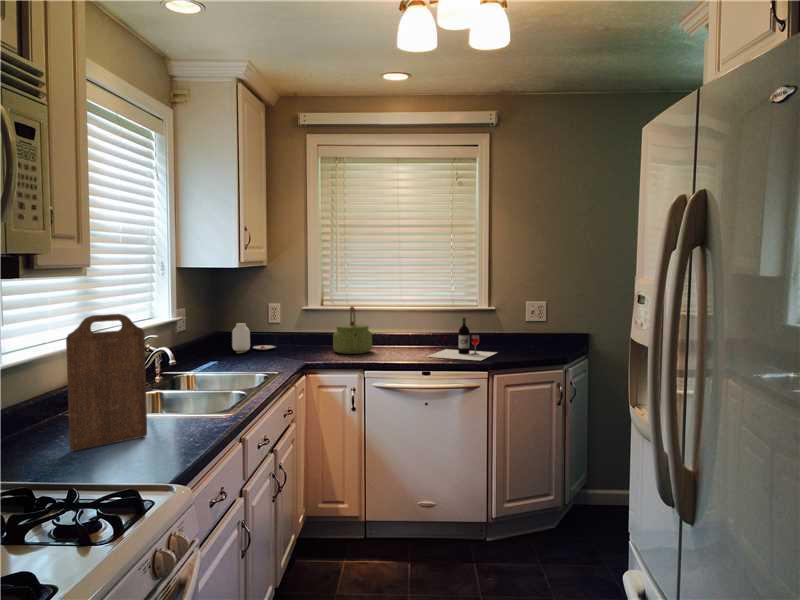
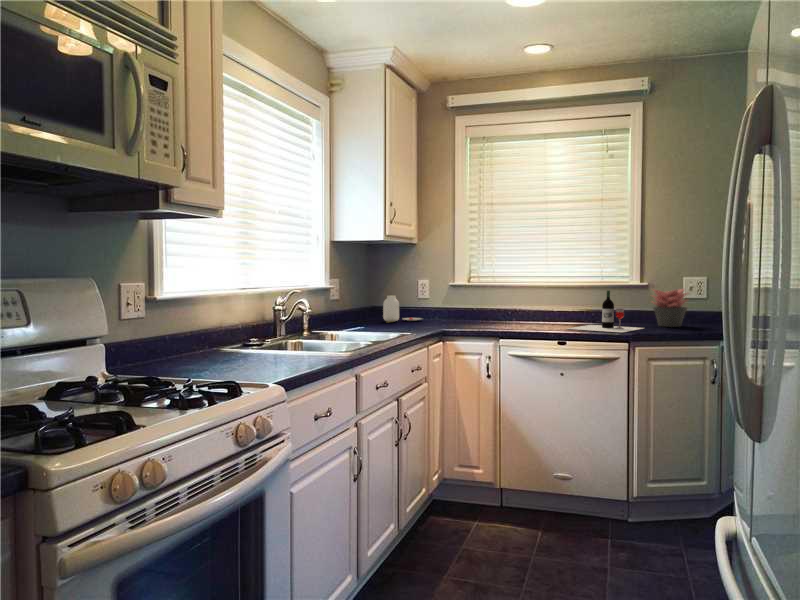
kettle: present [333,306,372,354] -> none [475,279,514,325]
succulent plant: none [499,313,535,350] -> present [653,289,687,327]
cutting board: present [66,314,147,451] -> none [203,252,271,367]

